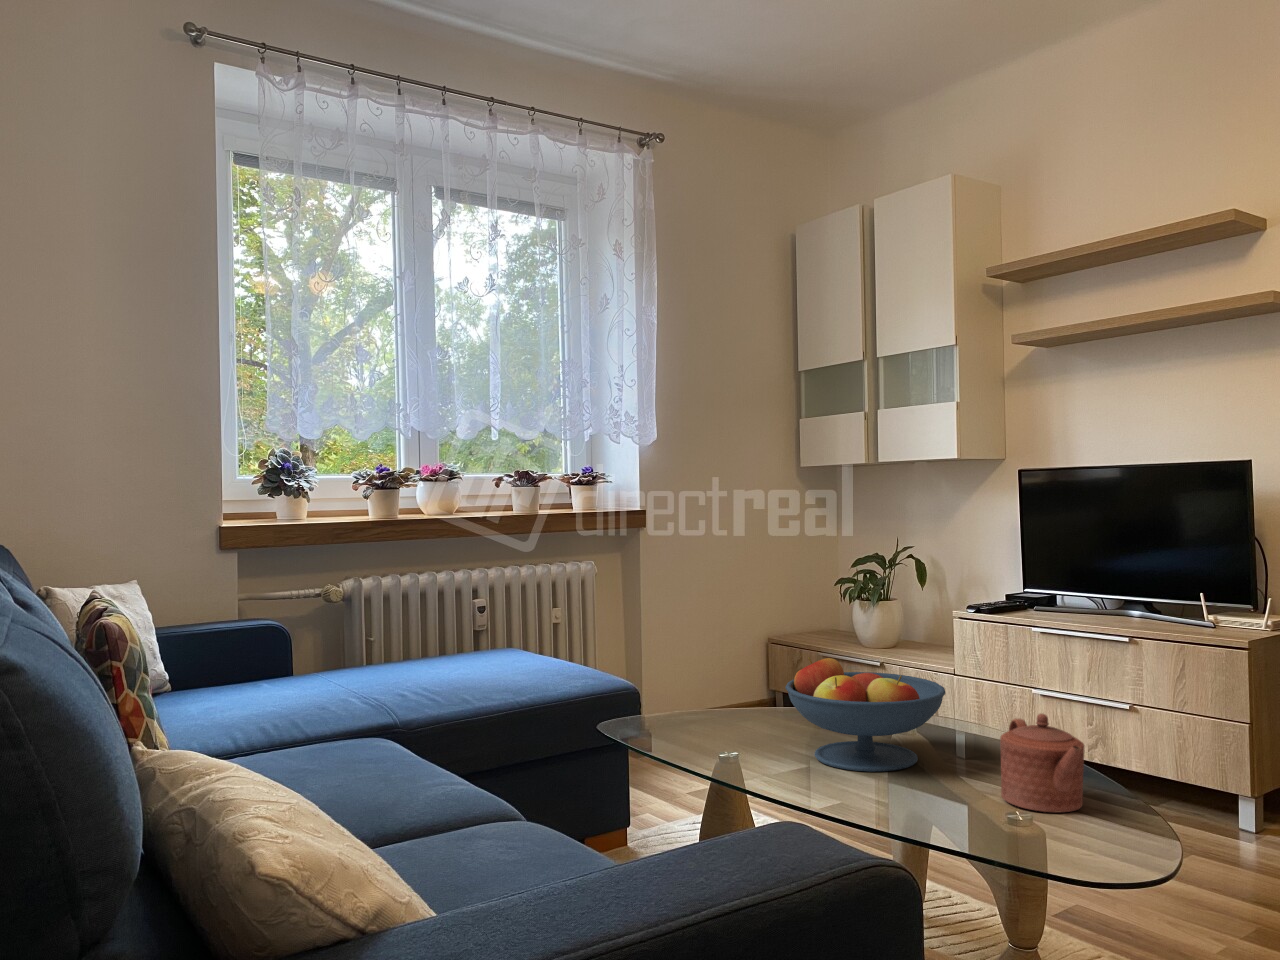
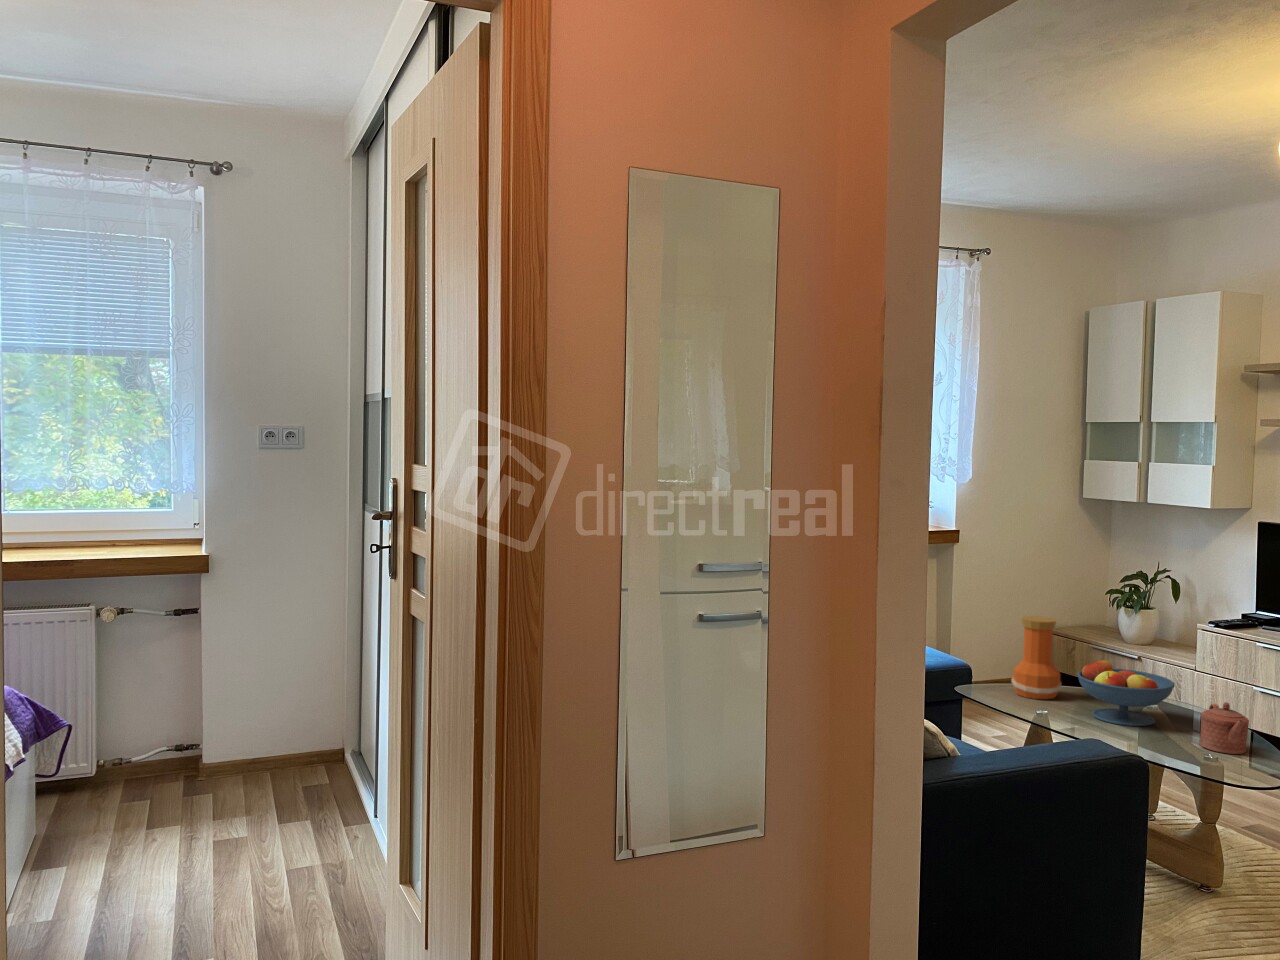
vase: none [688,598,767,736] -> present [1011,616,1061,699]

